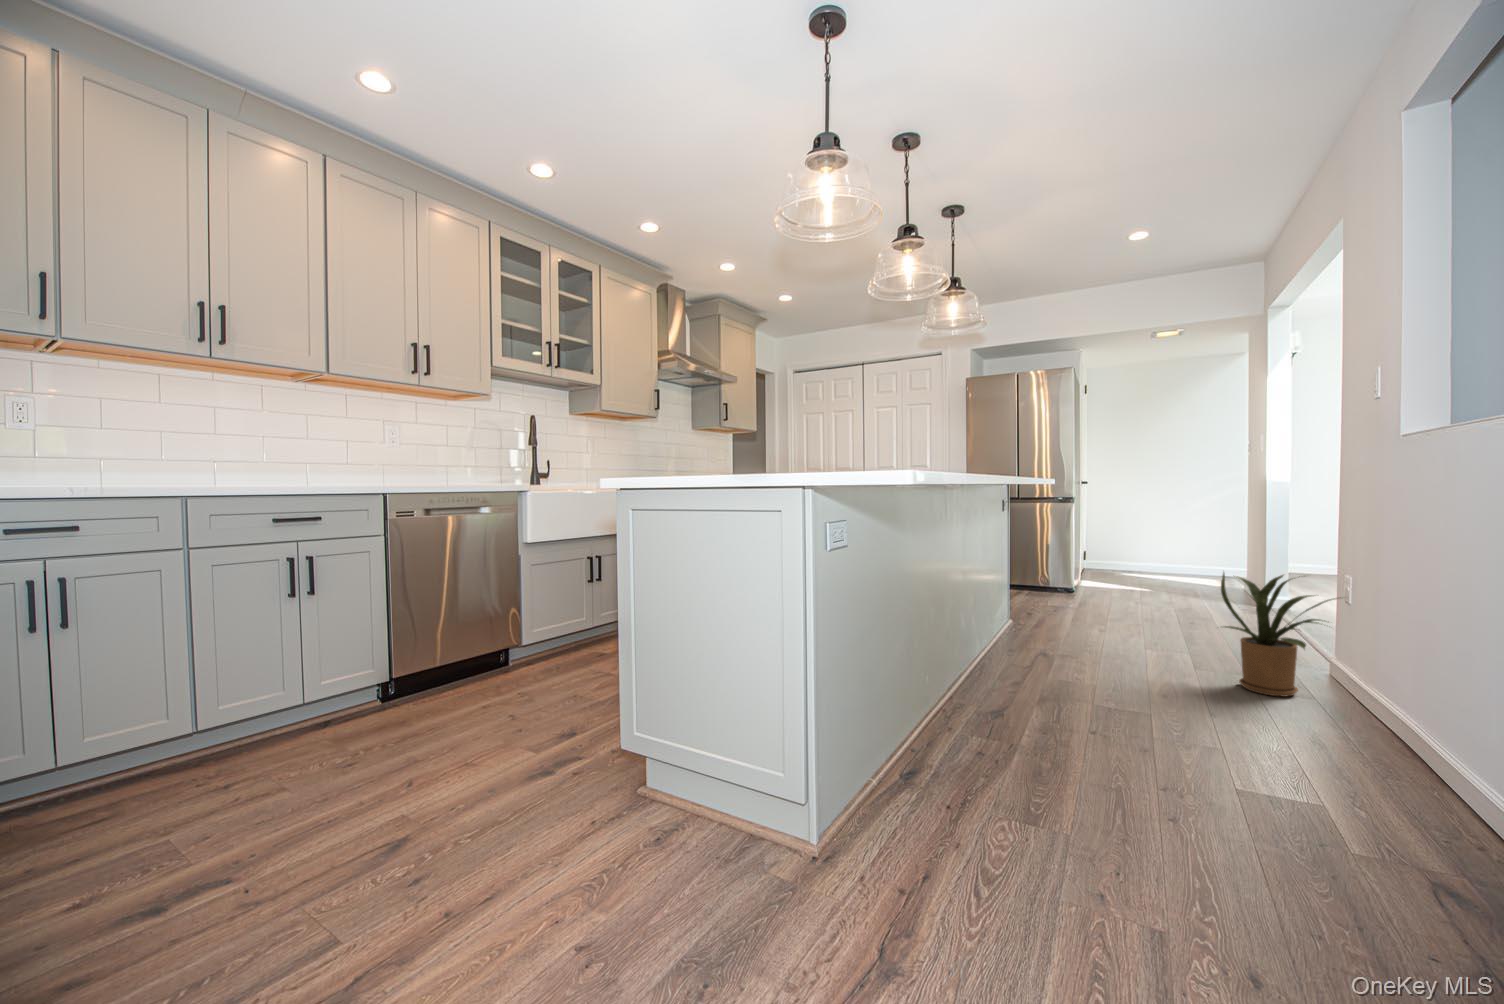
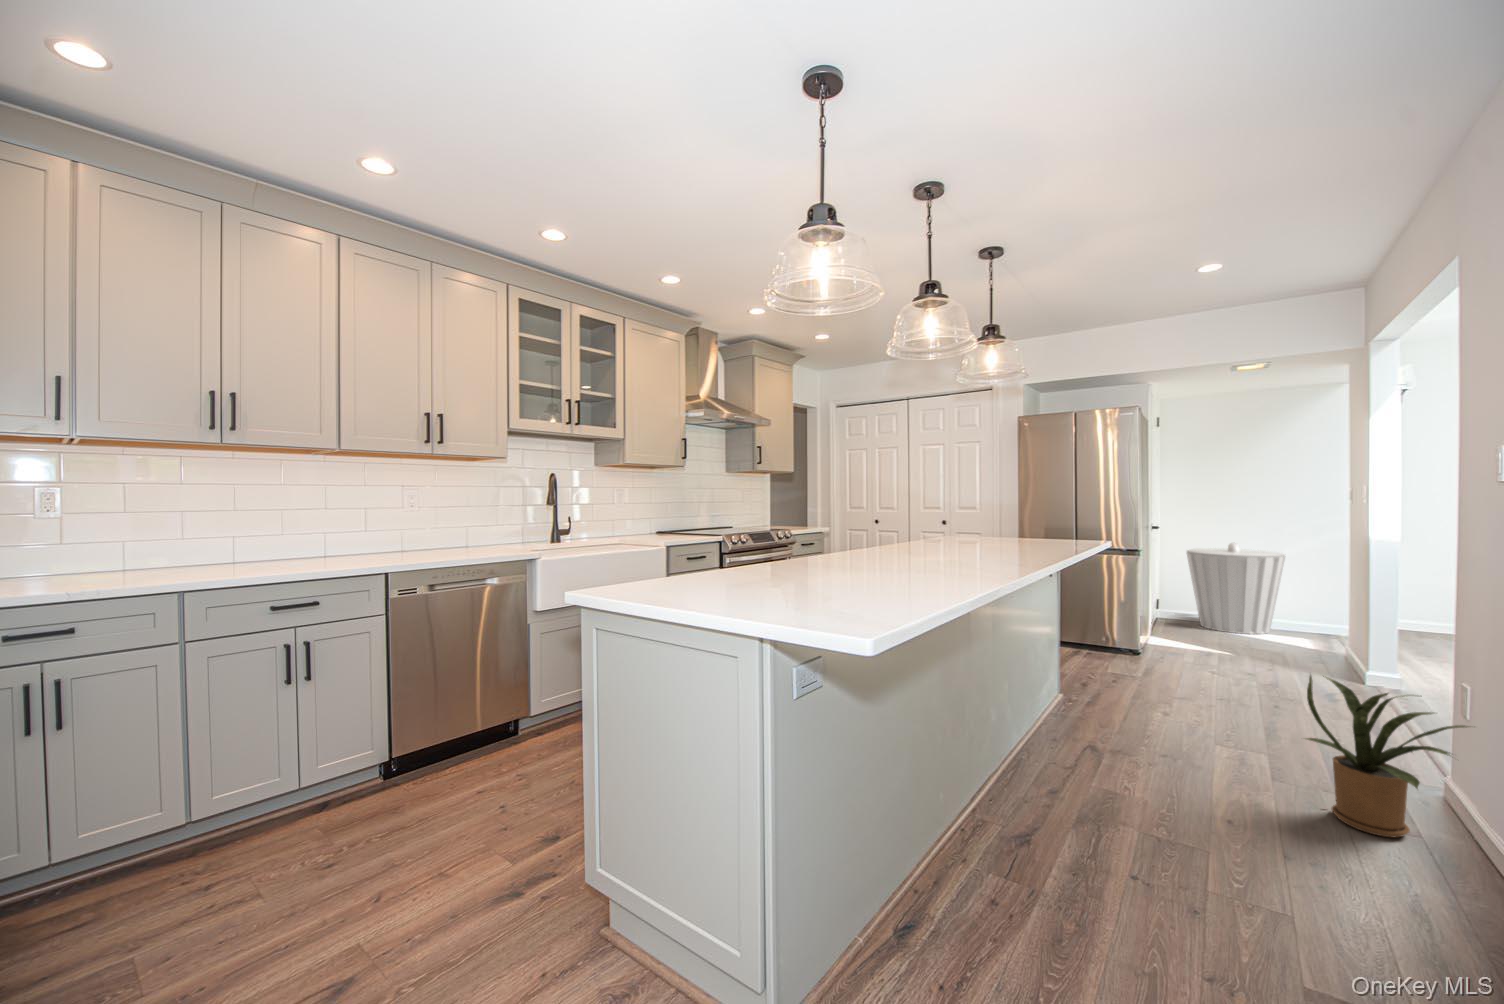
trash can: none [1114,497,1197,578] -> present [1187,543,1285,634]

